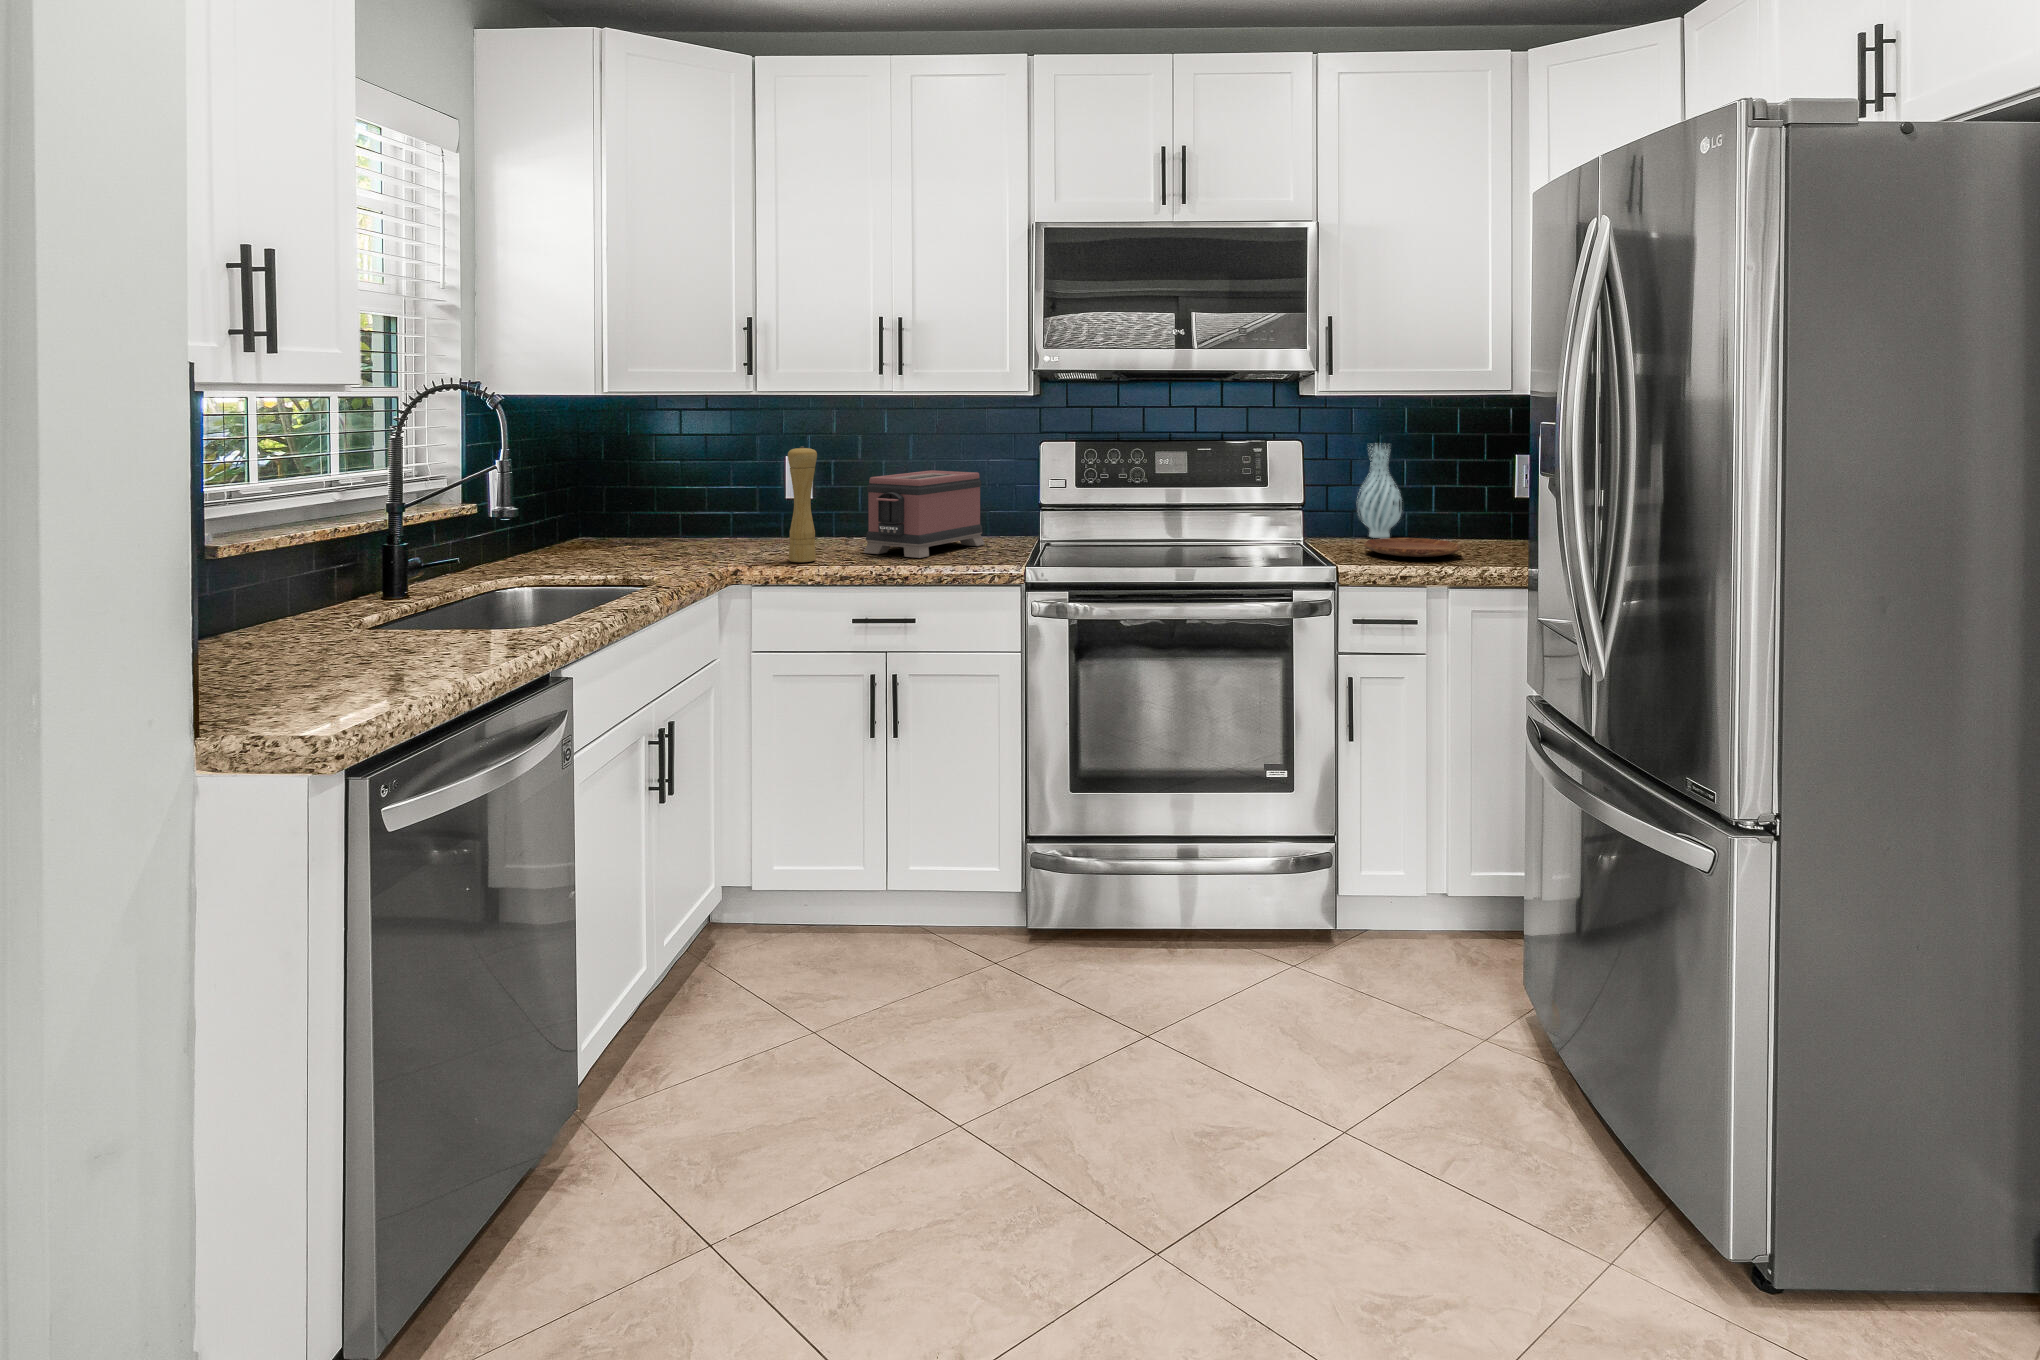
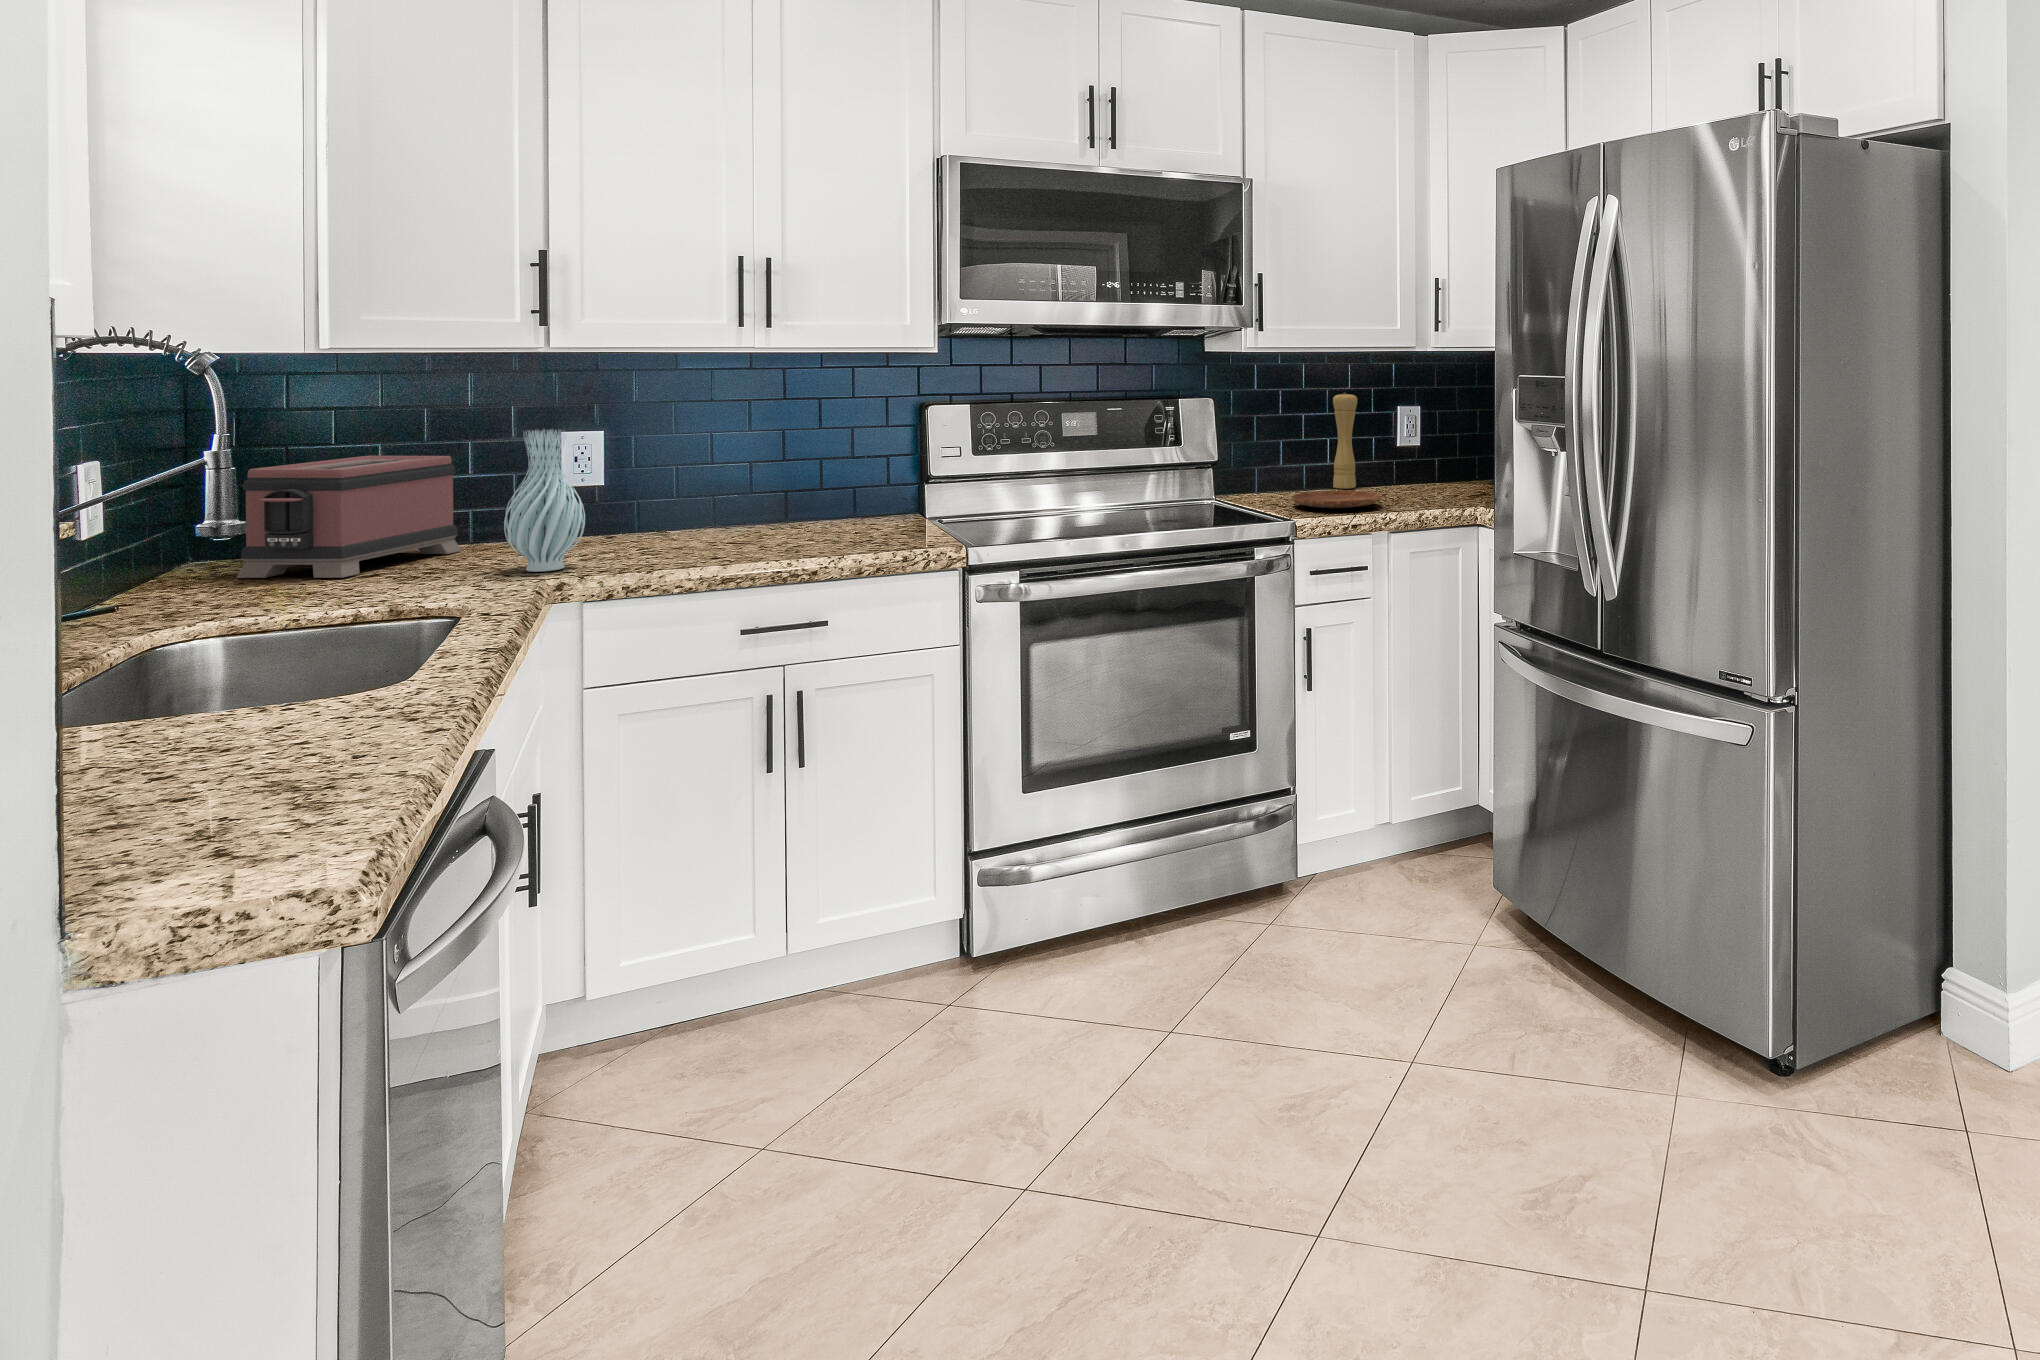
vase: present [1357,443,1401,538] -> present [504,430,585,572]
pepper mill: present [788,446,817,562] -> present [1333,393,1357,489]
toaster: present [864,470,985,558] -> present [236,456,462,578]

